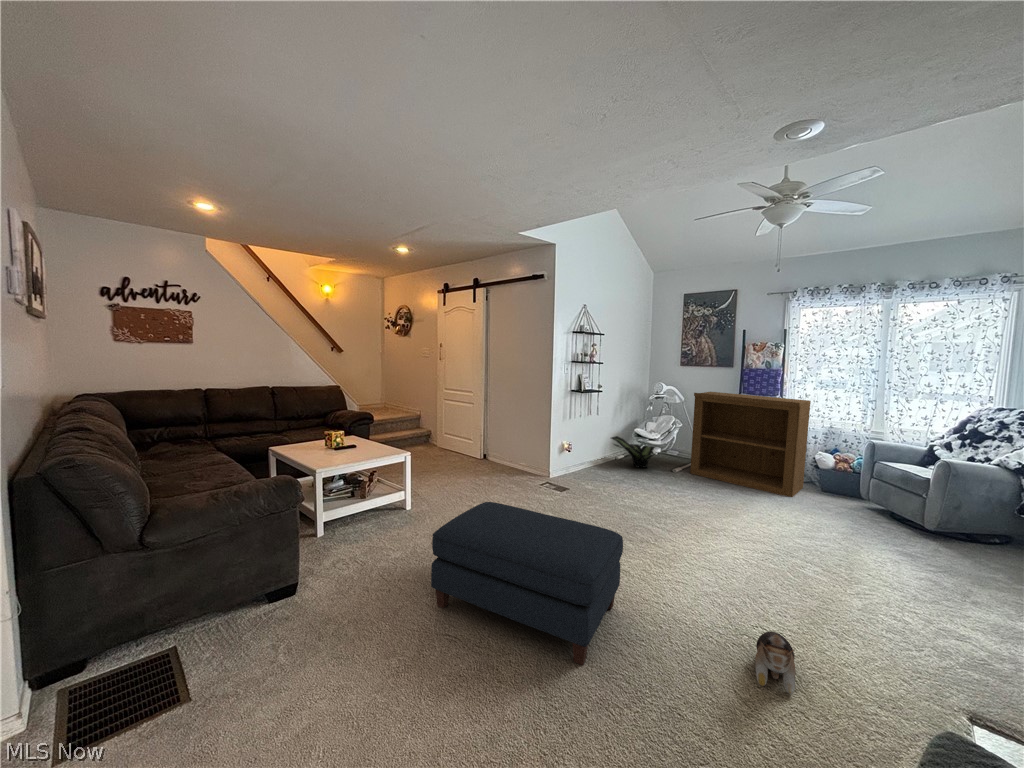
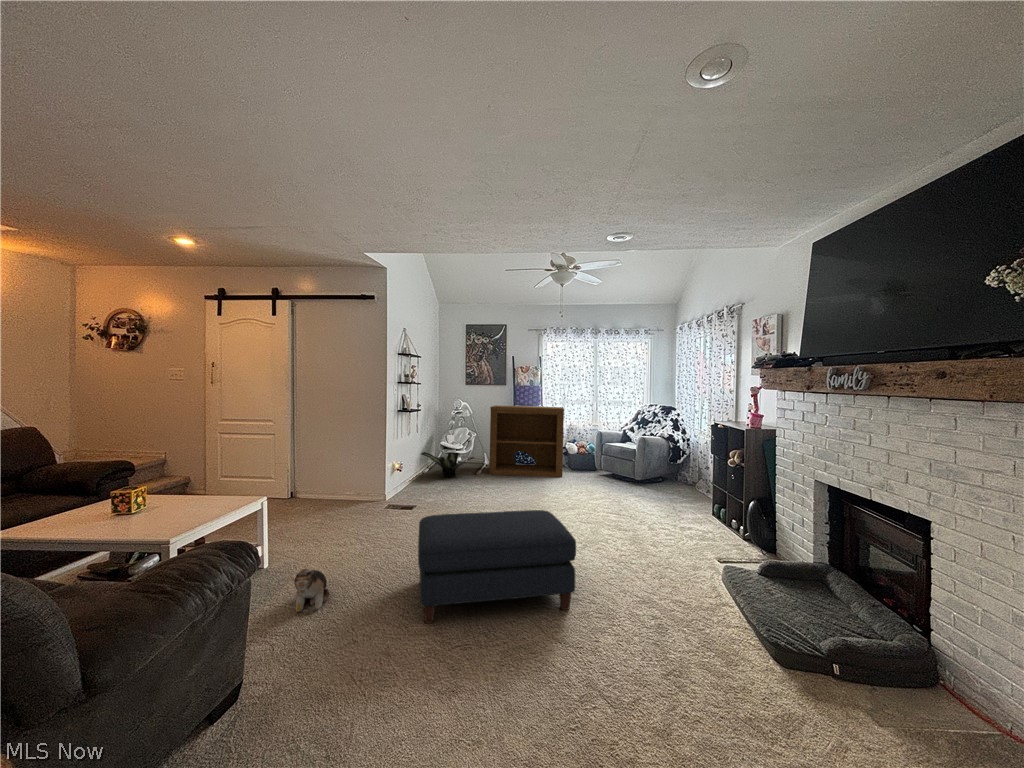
plush toy: present [755,632,796,694] -> present [290,568,329,612]

